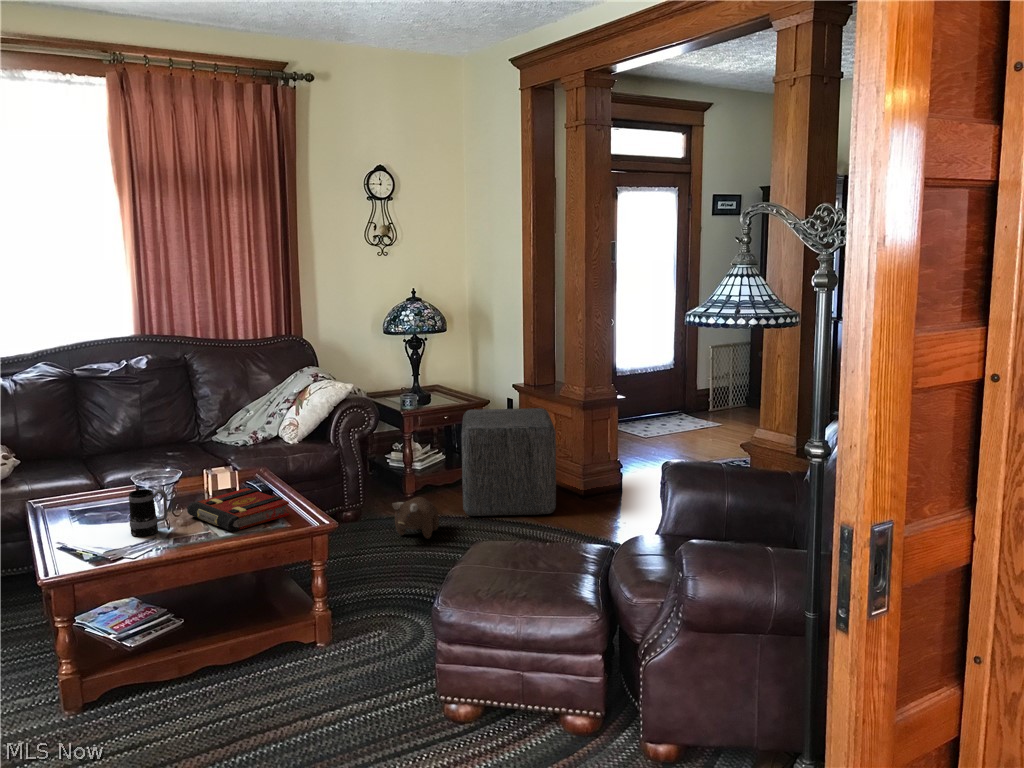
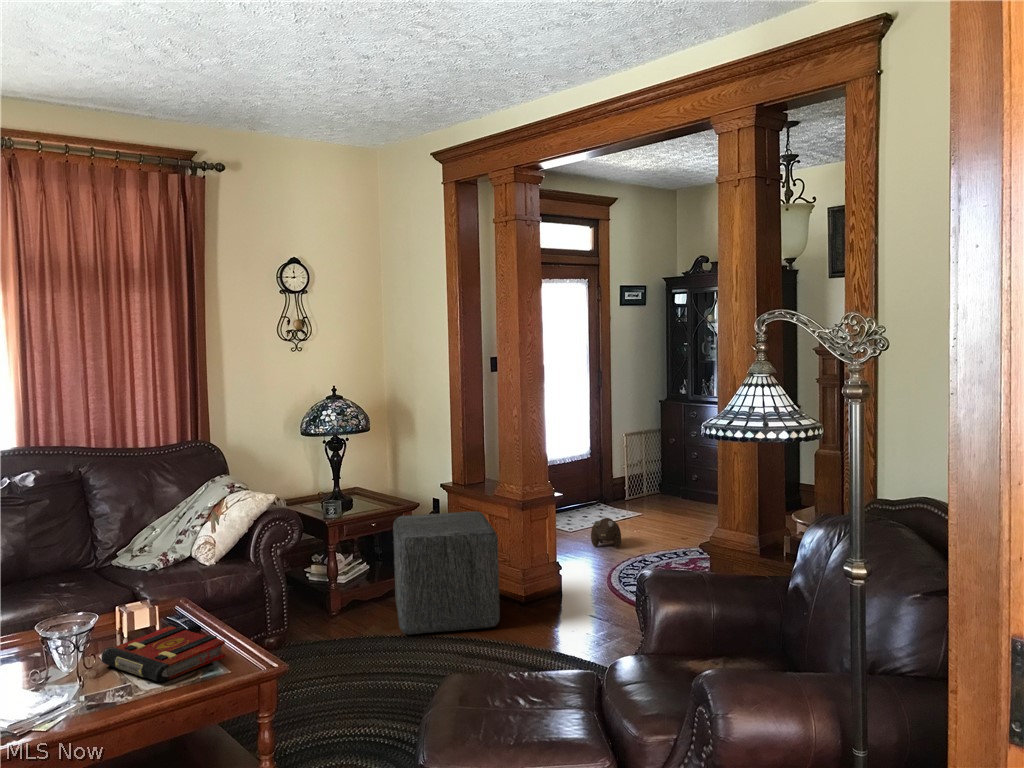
mug: present [129,489,168,537] -> none [34,638,81,697]
plush toy: present [392,497,439,539] -> present [591,518,621,548]

